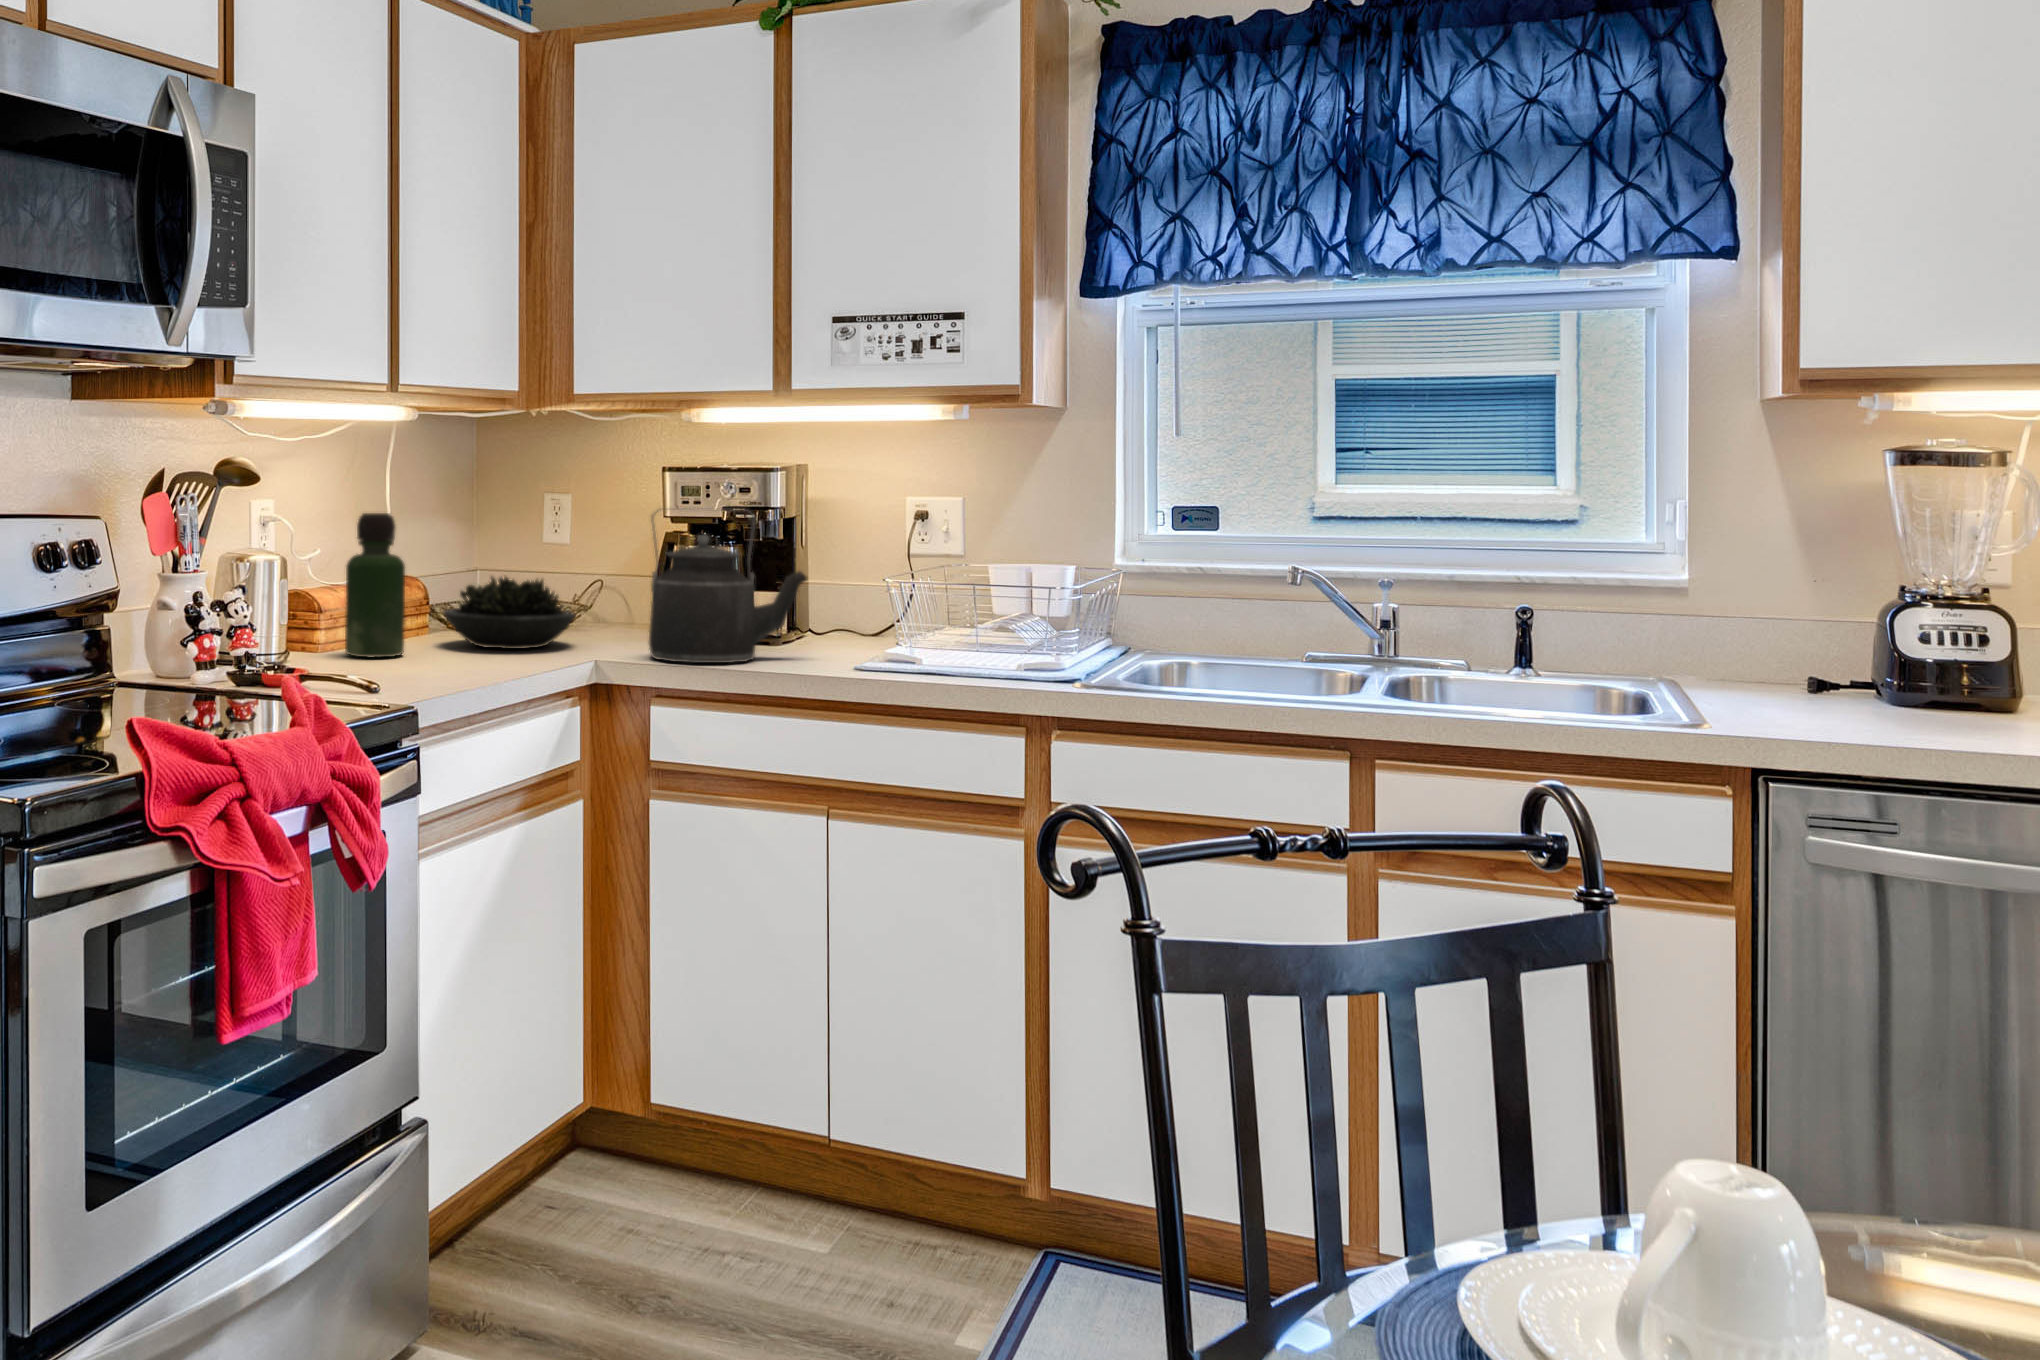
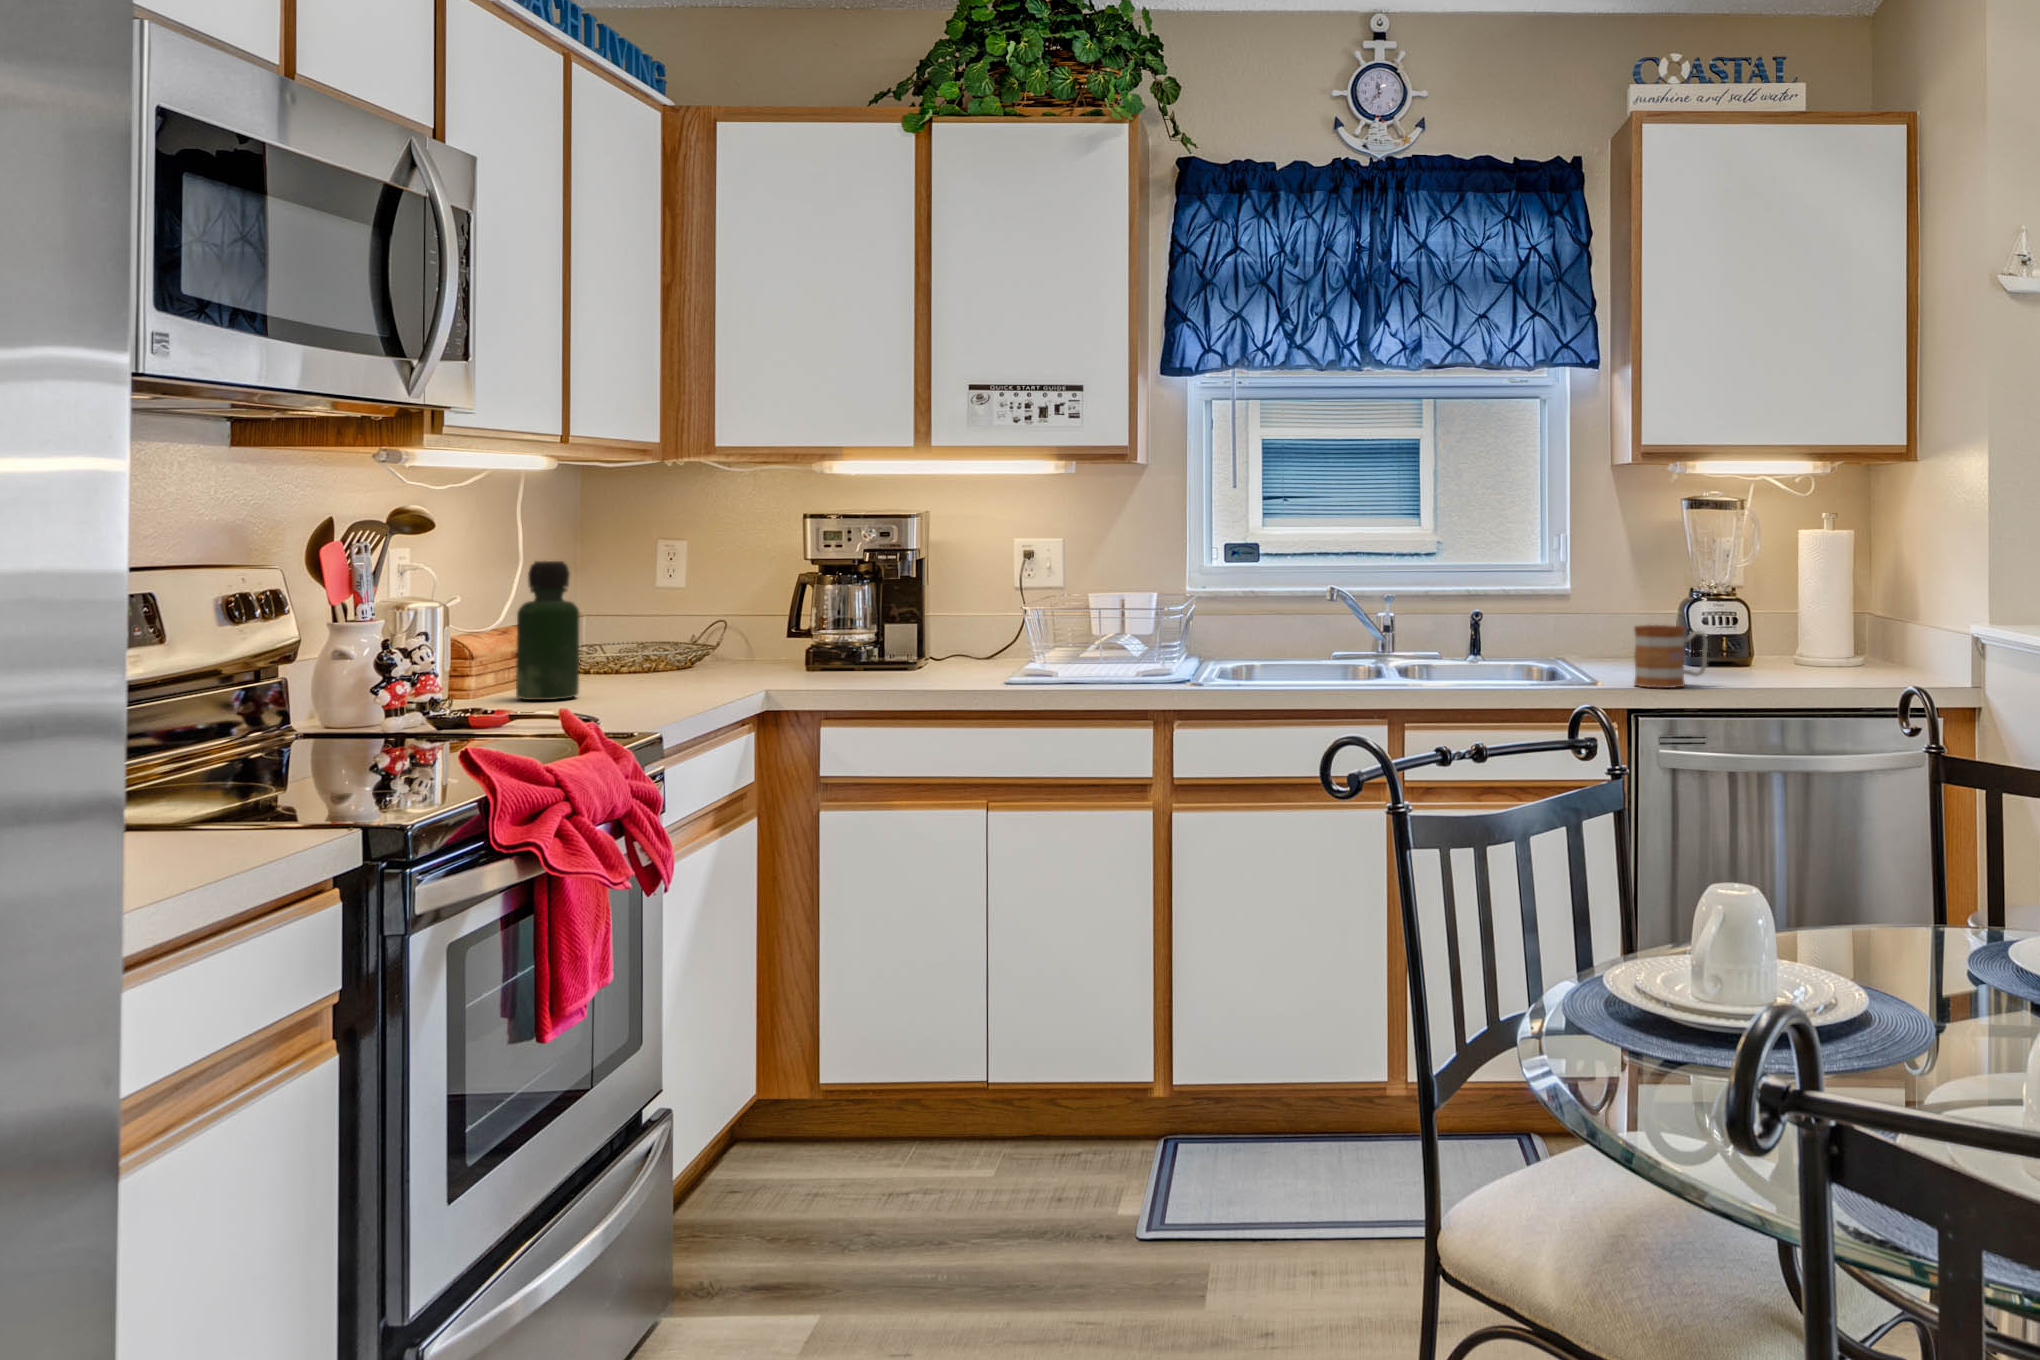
kettle: present [649,508,807,663] -> none [815,552,956,688]
succulent plant: present [443,577,575,649] -> none [602,619,735,687]
mug: none [1777,638,1921,737] -> present [1634,625,1708,688]

